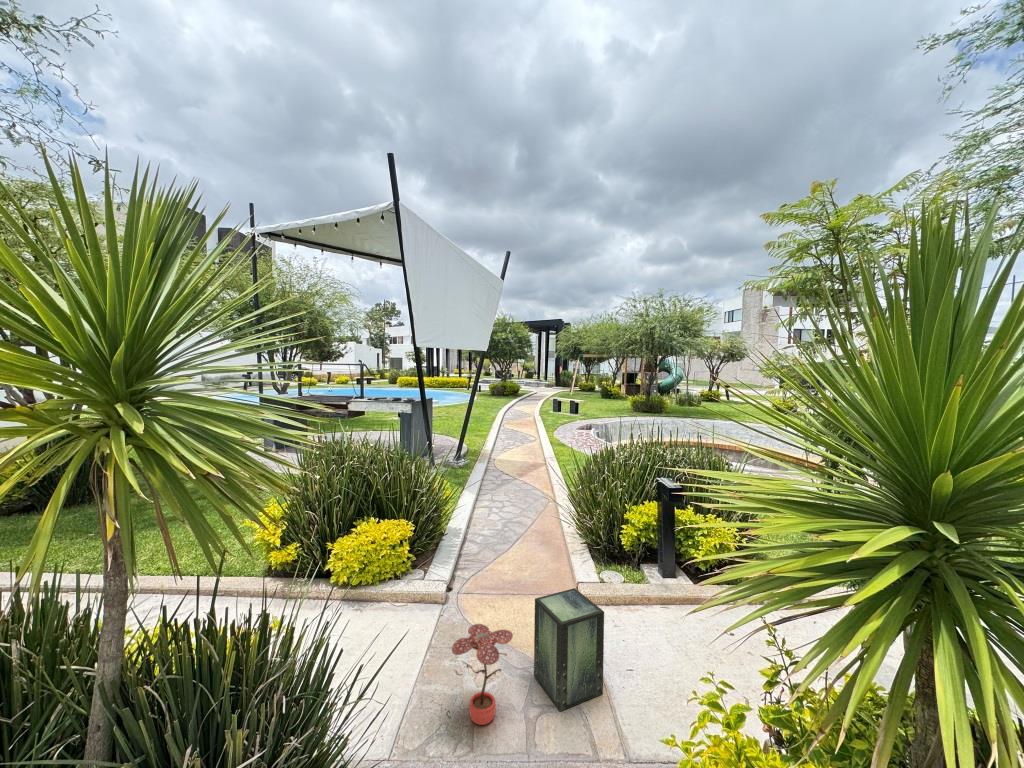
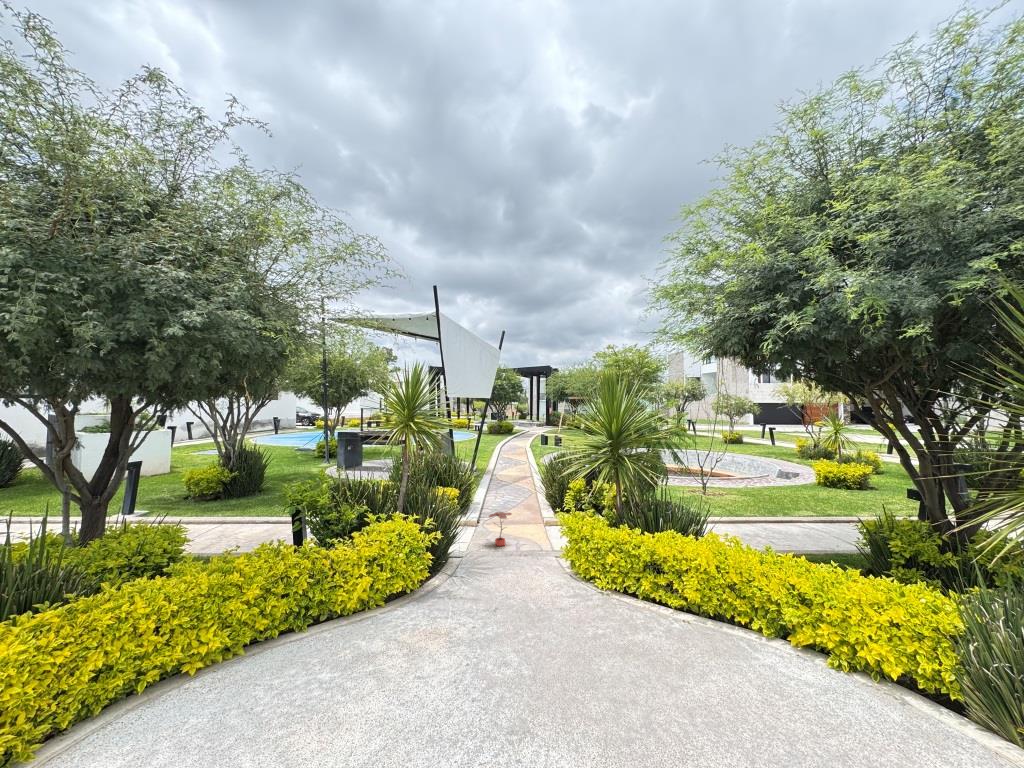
storage box: present [534,588,604,711] -> none [521,503,549,544]

